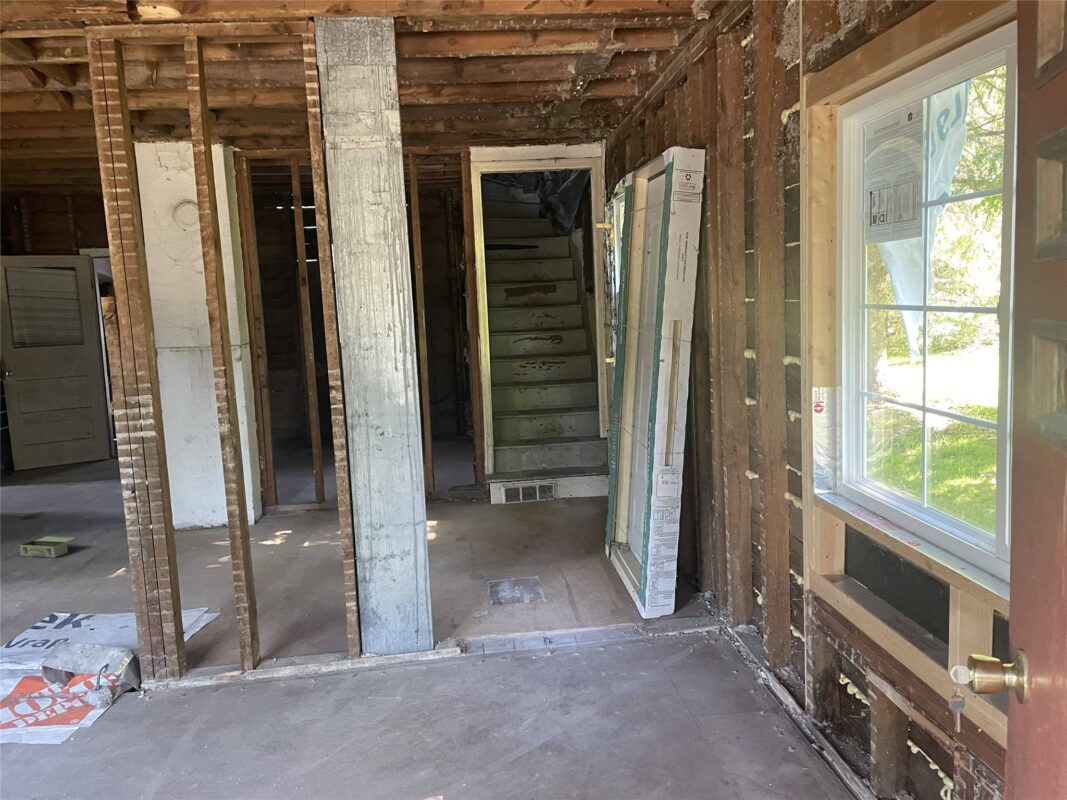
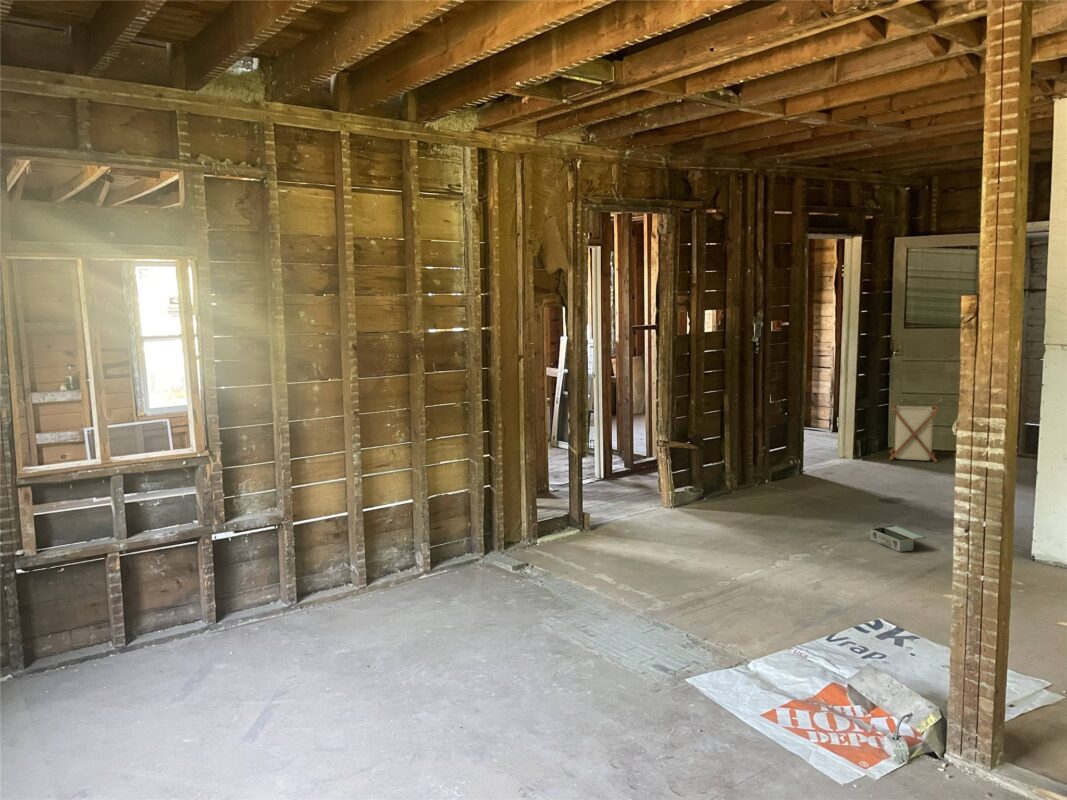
laundry basket: none [10,422,68,485] -> present [889,403,939,462]

